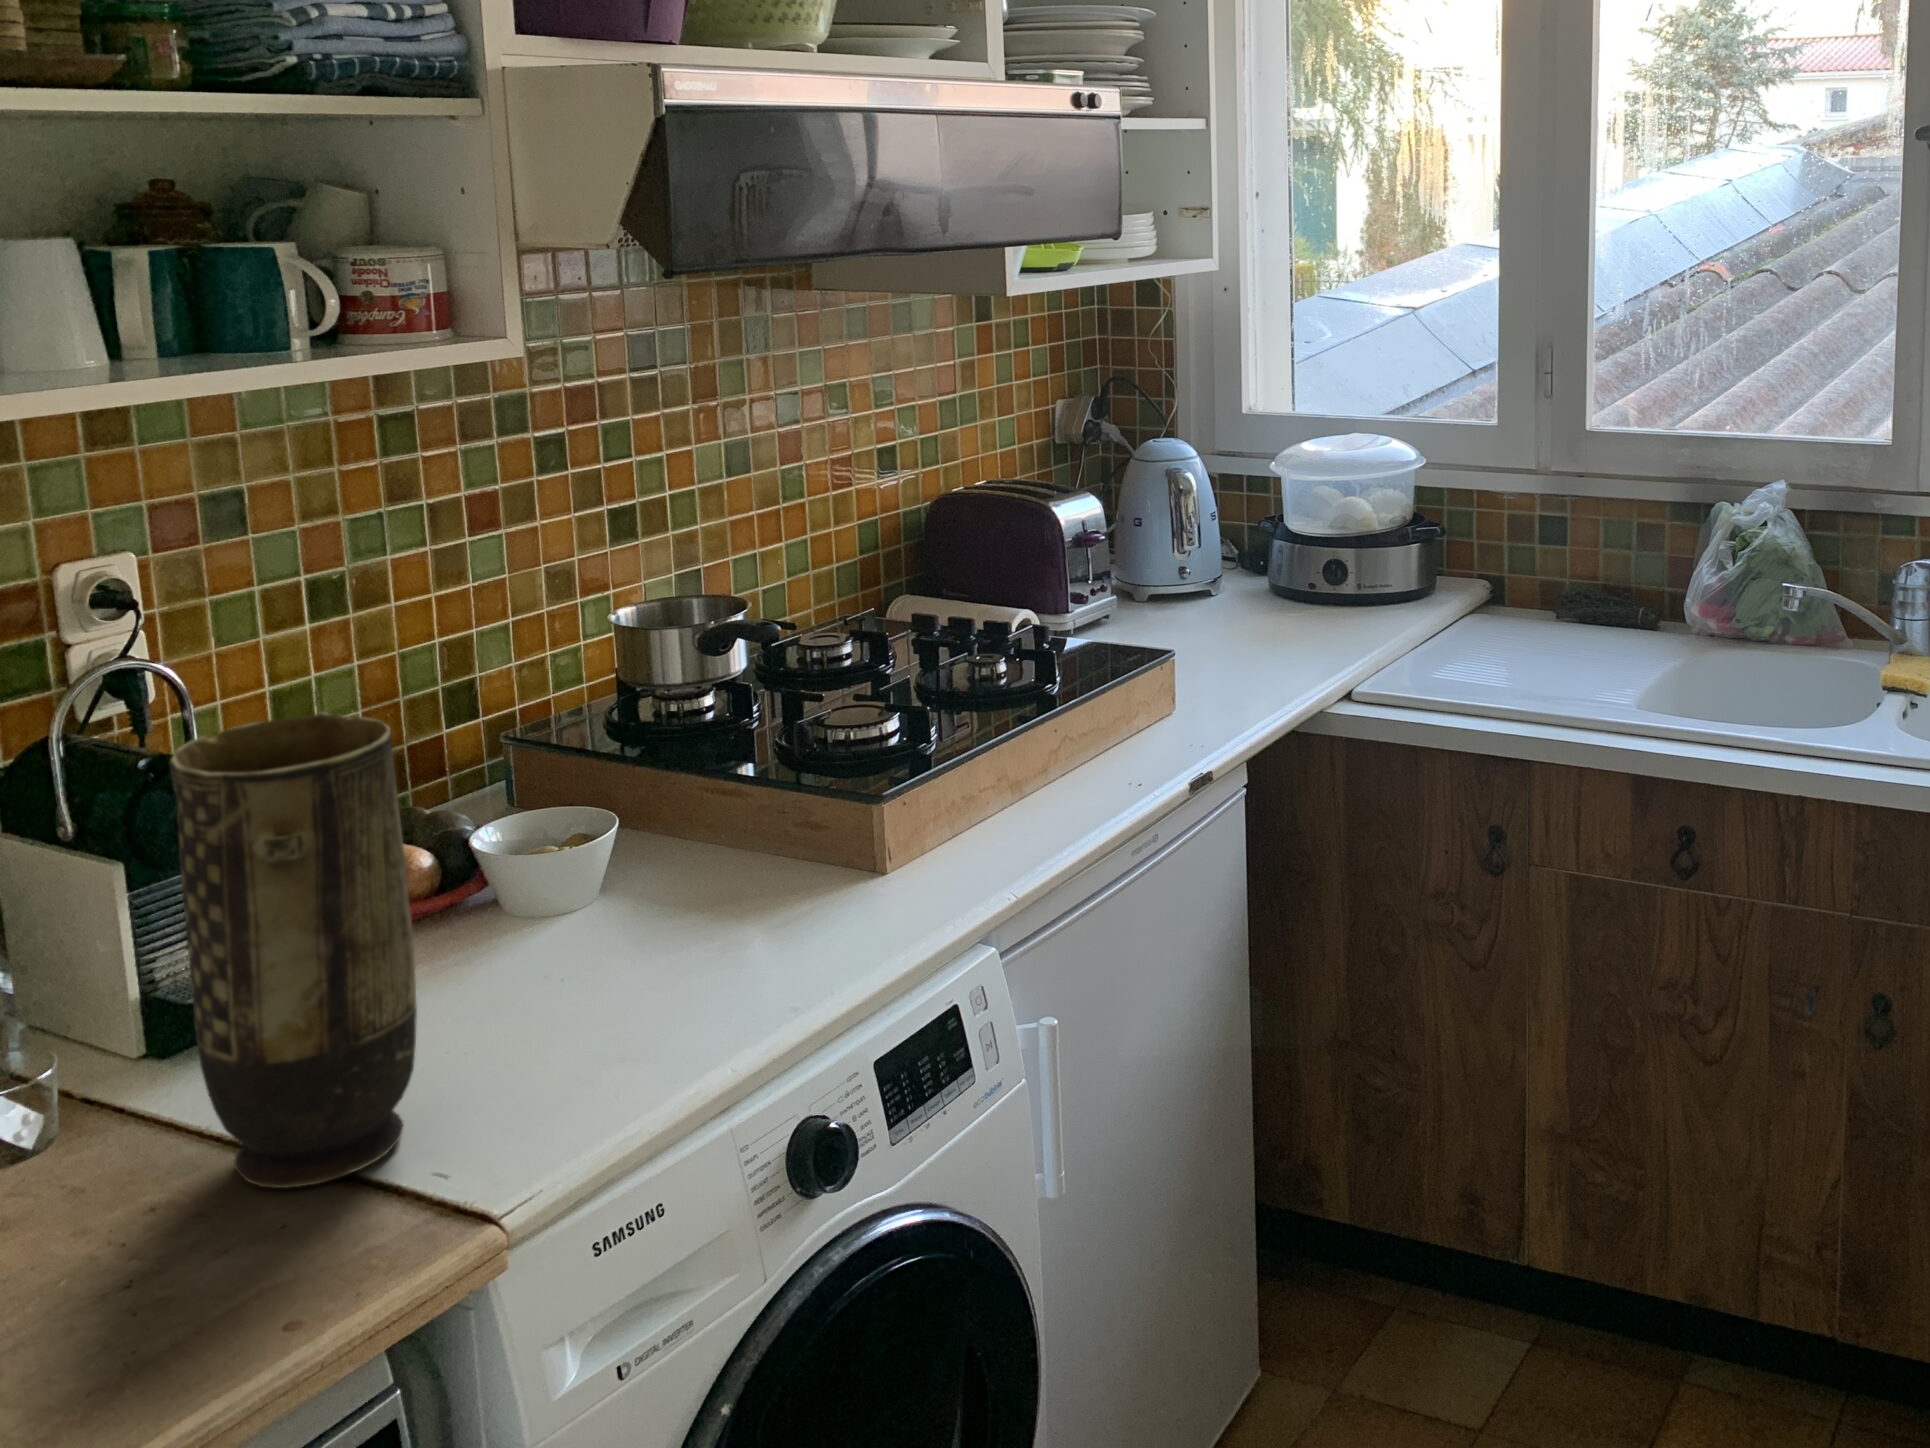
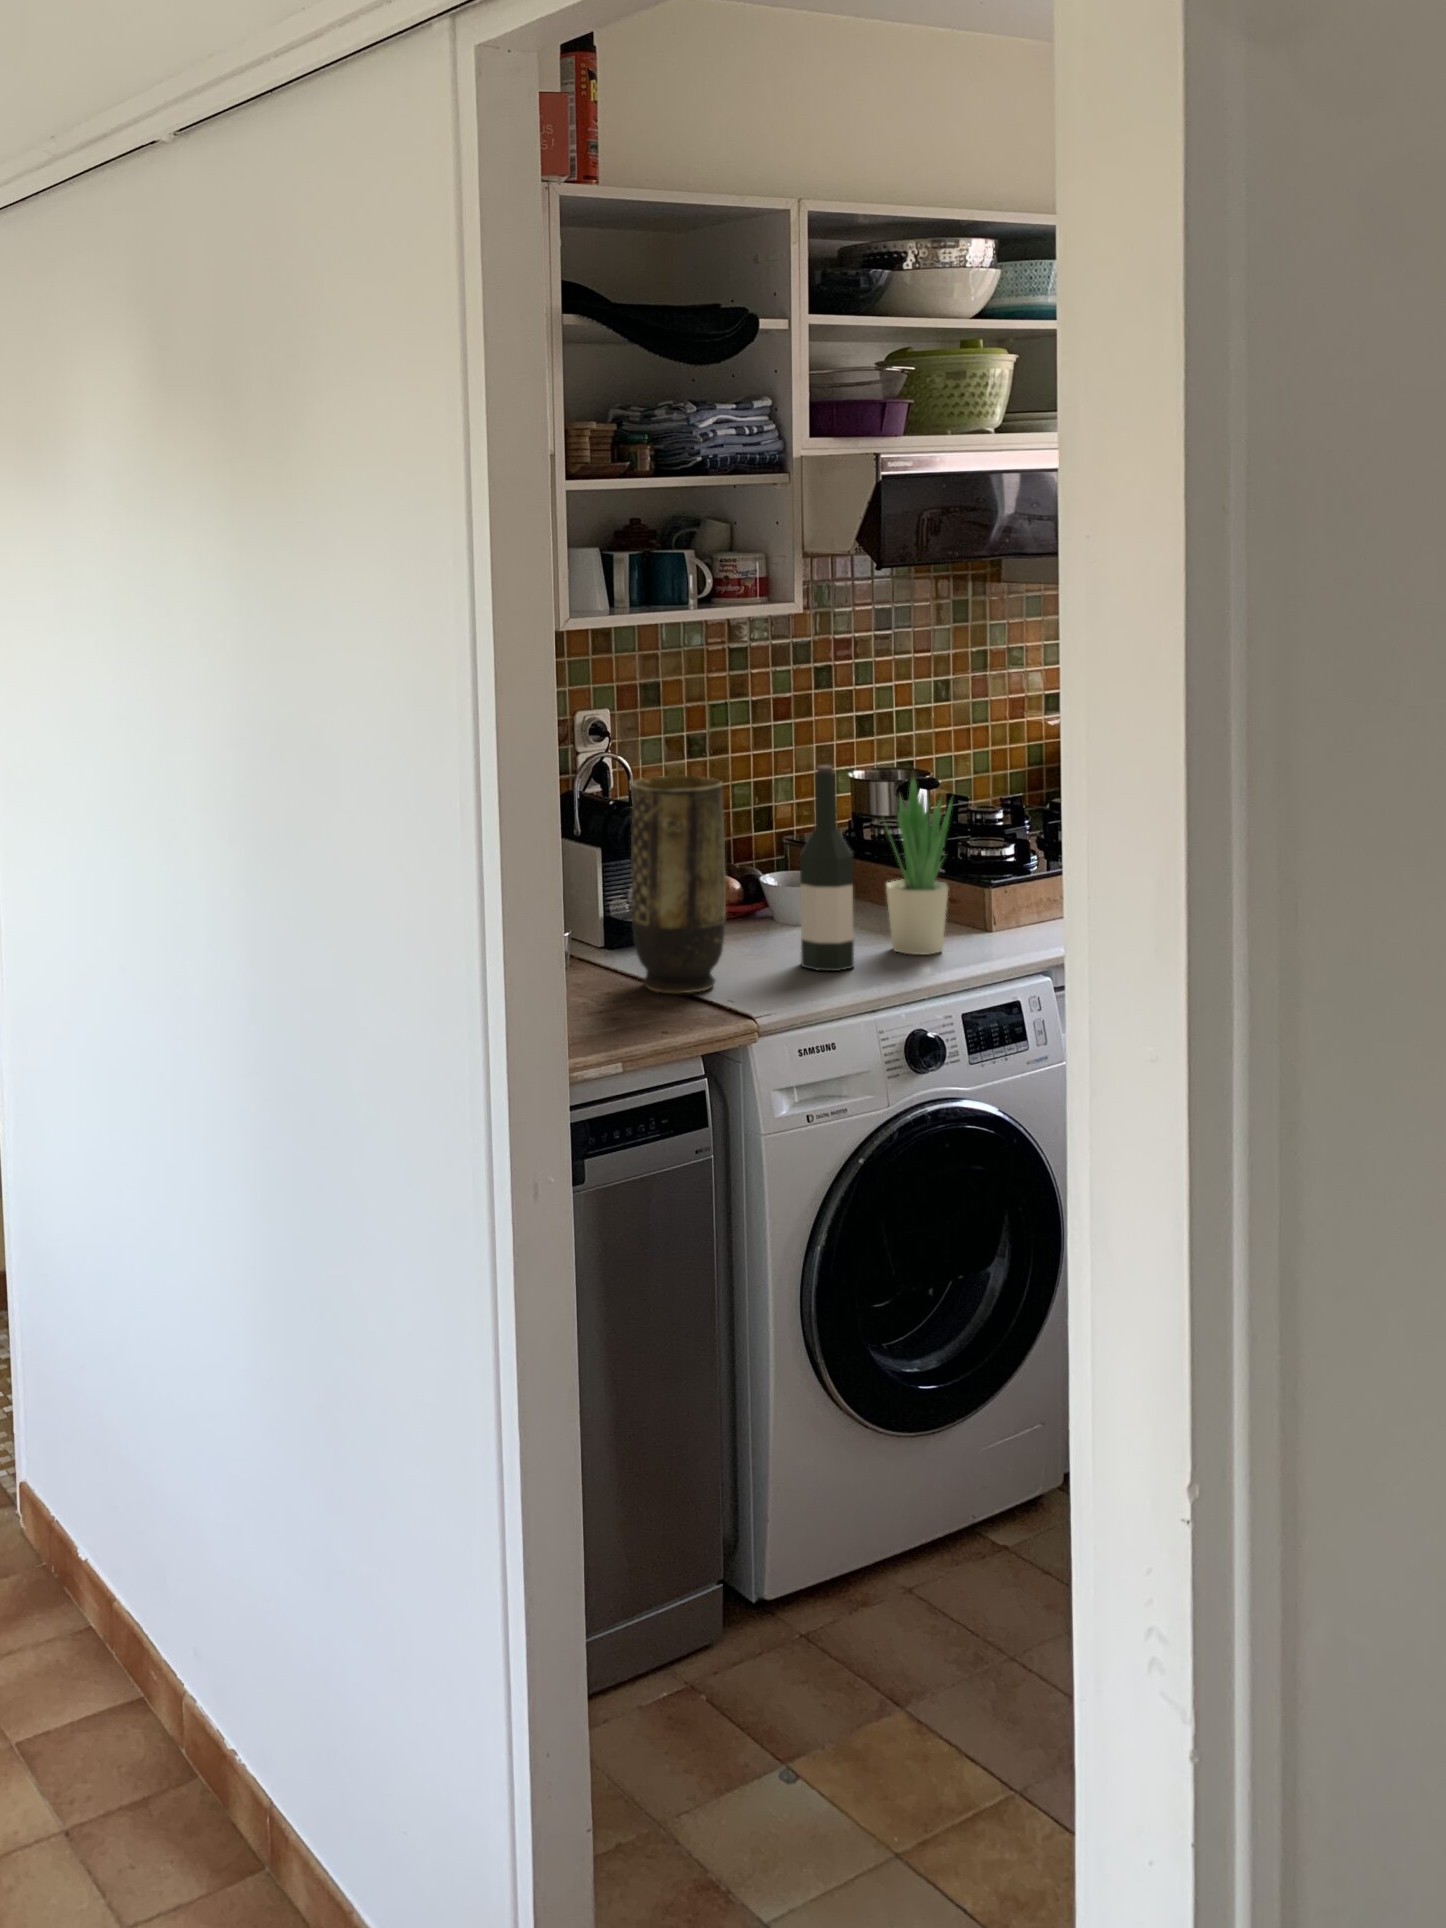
potted plant: none [700,636,825,959] -> present [886,773,952,954]
wine bottle: none [560,653,678,1040] -> present [800,765,854,971]

